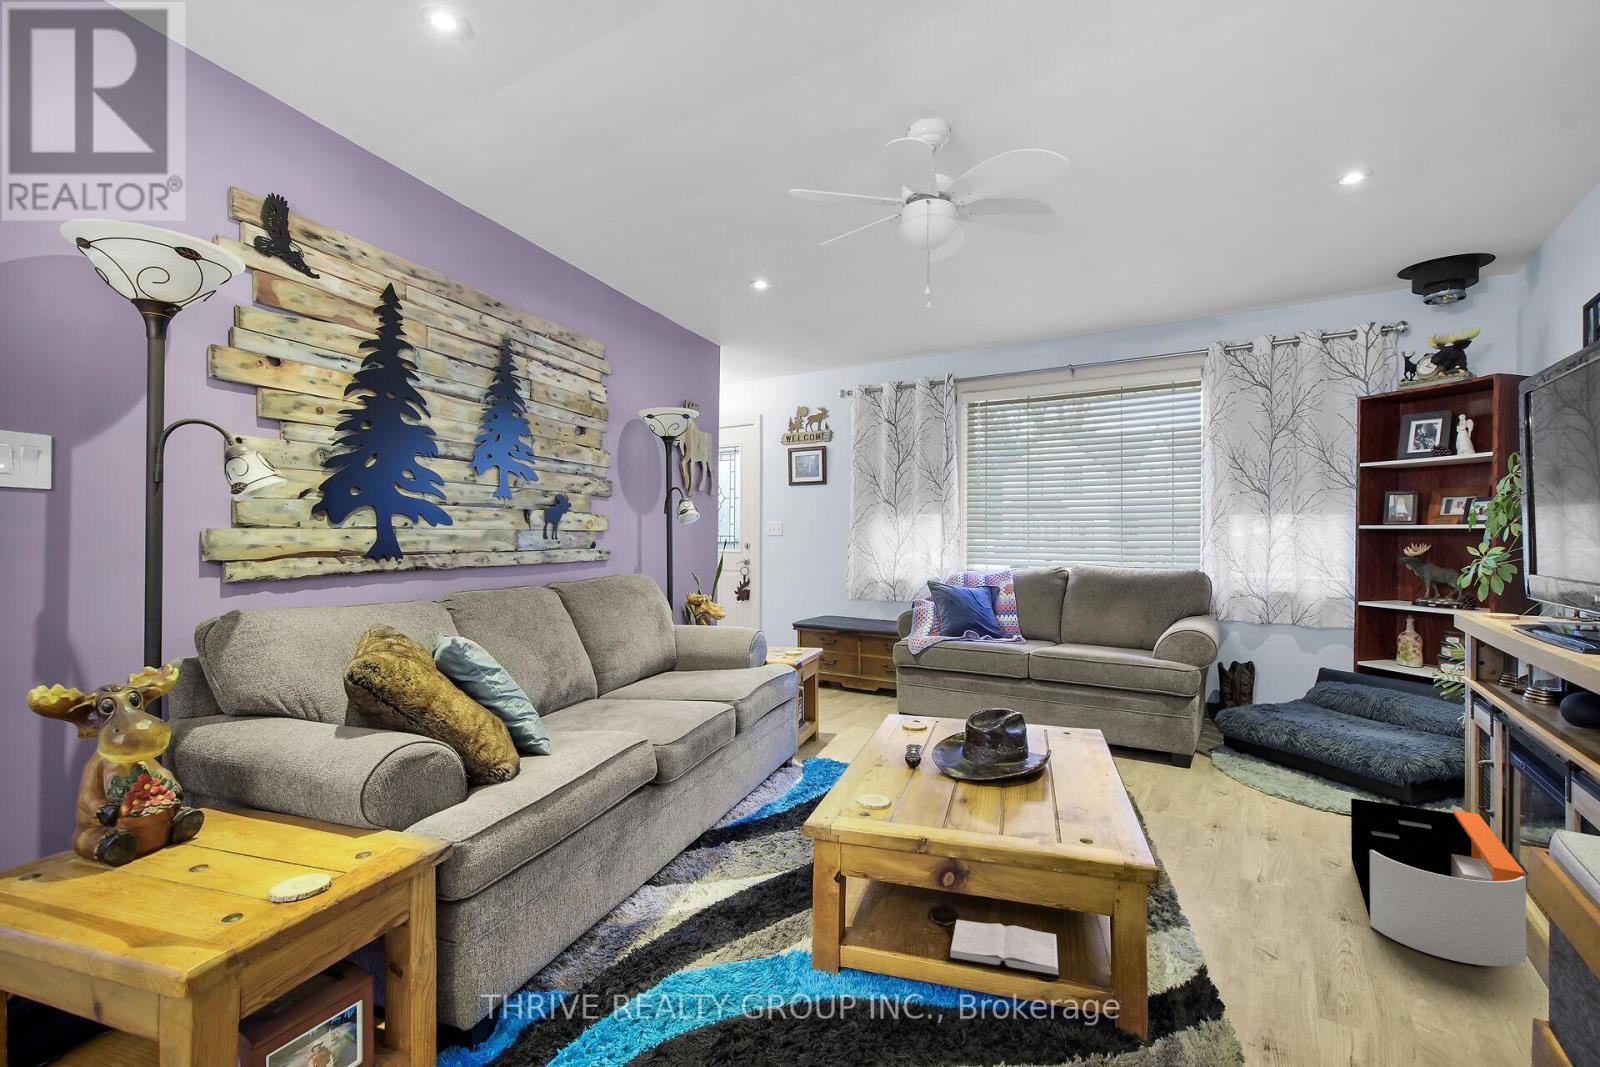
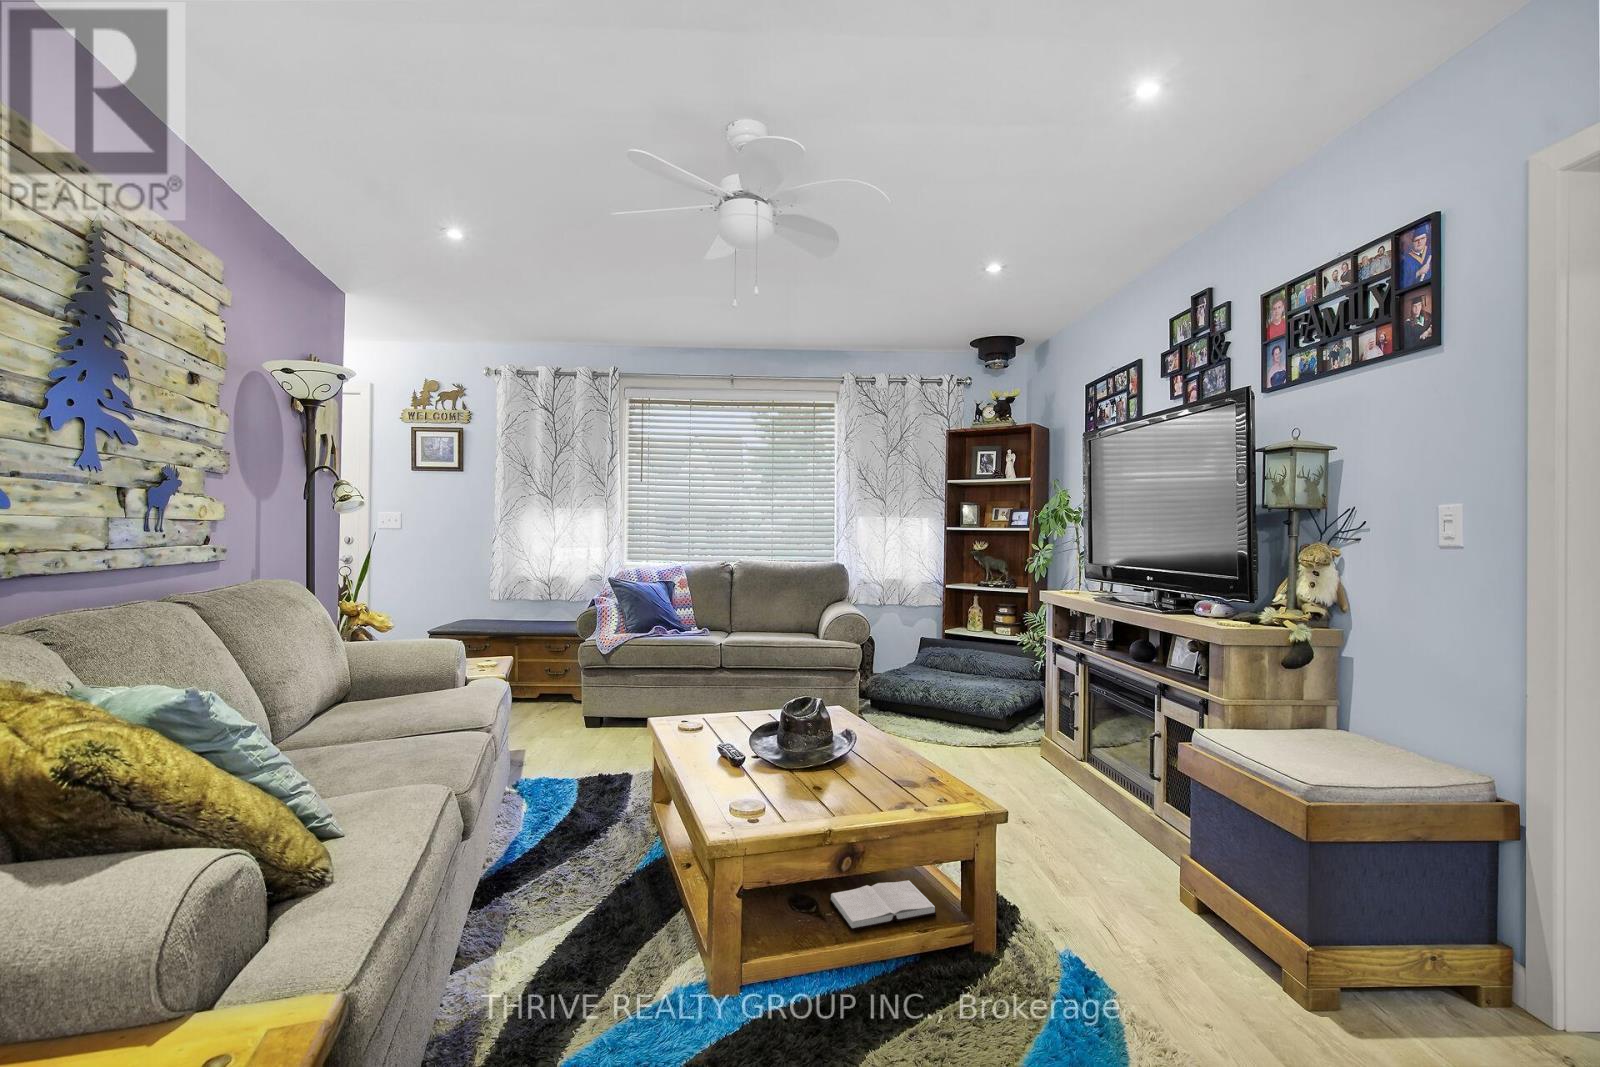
storage bin: present [1351,798,1526,966] -> none [994,724,1114,823]

